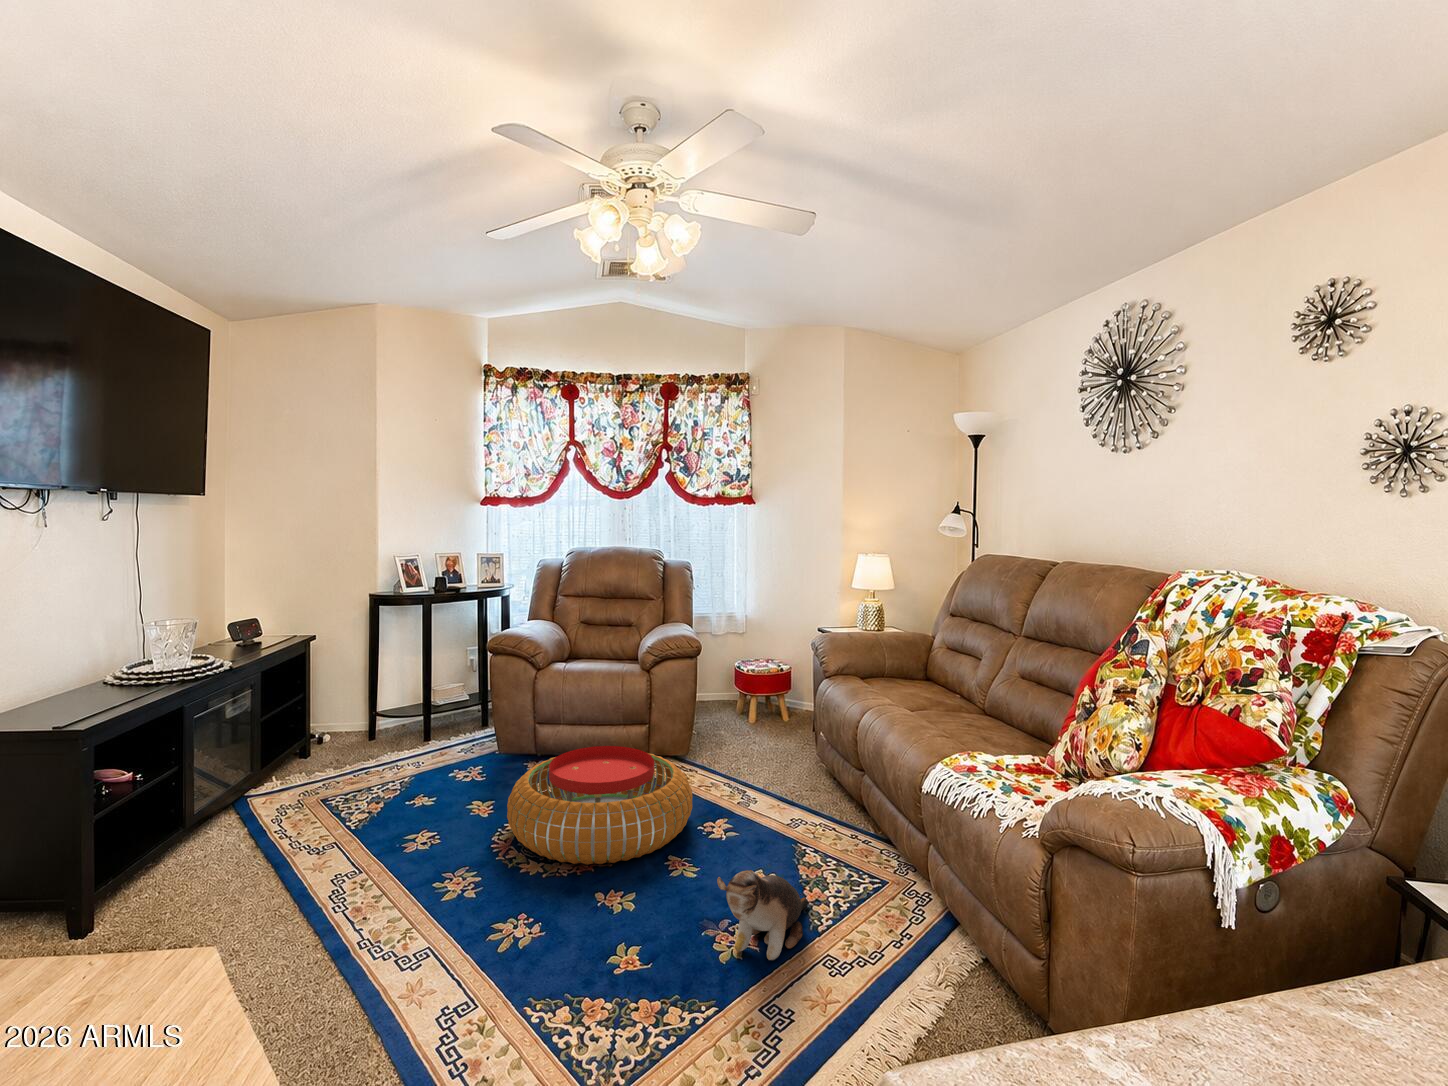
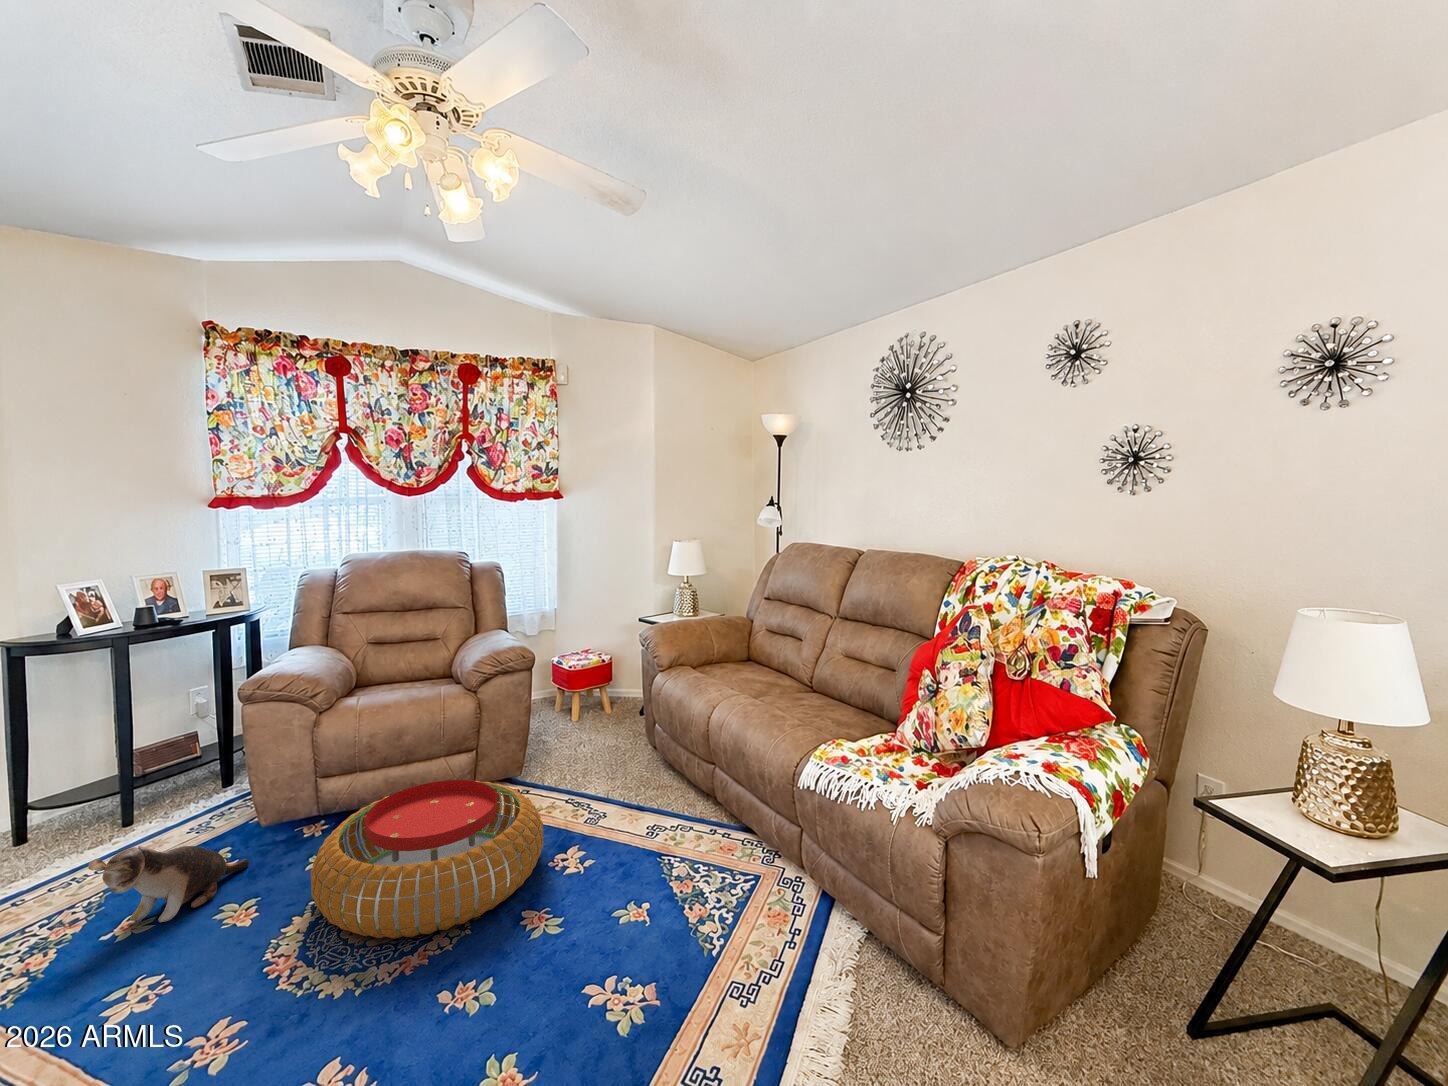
plush toy: present [717,870,808,960] -> present [88,846,249,922]

